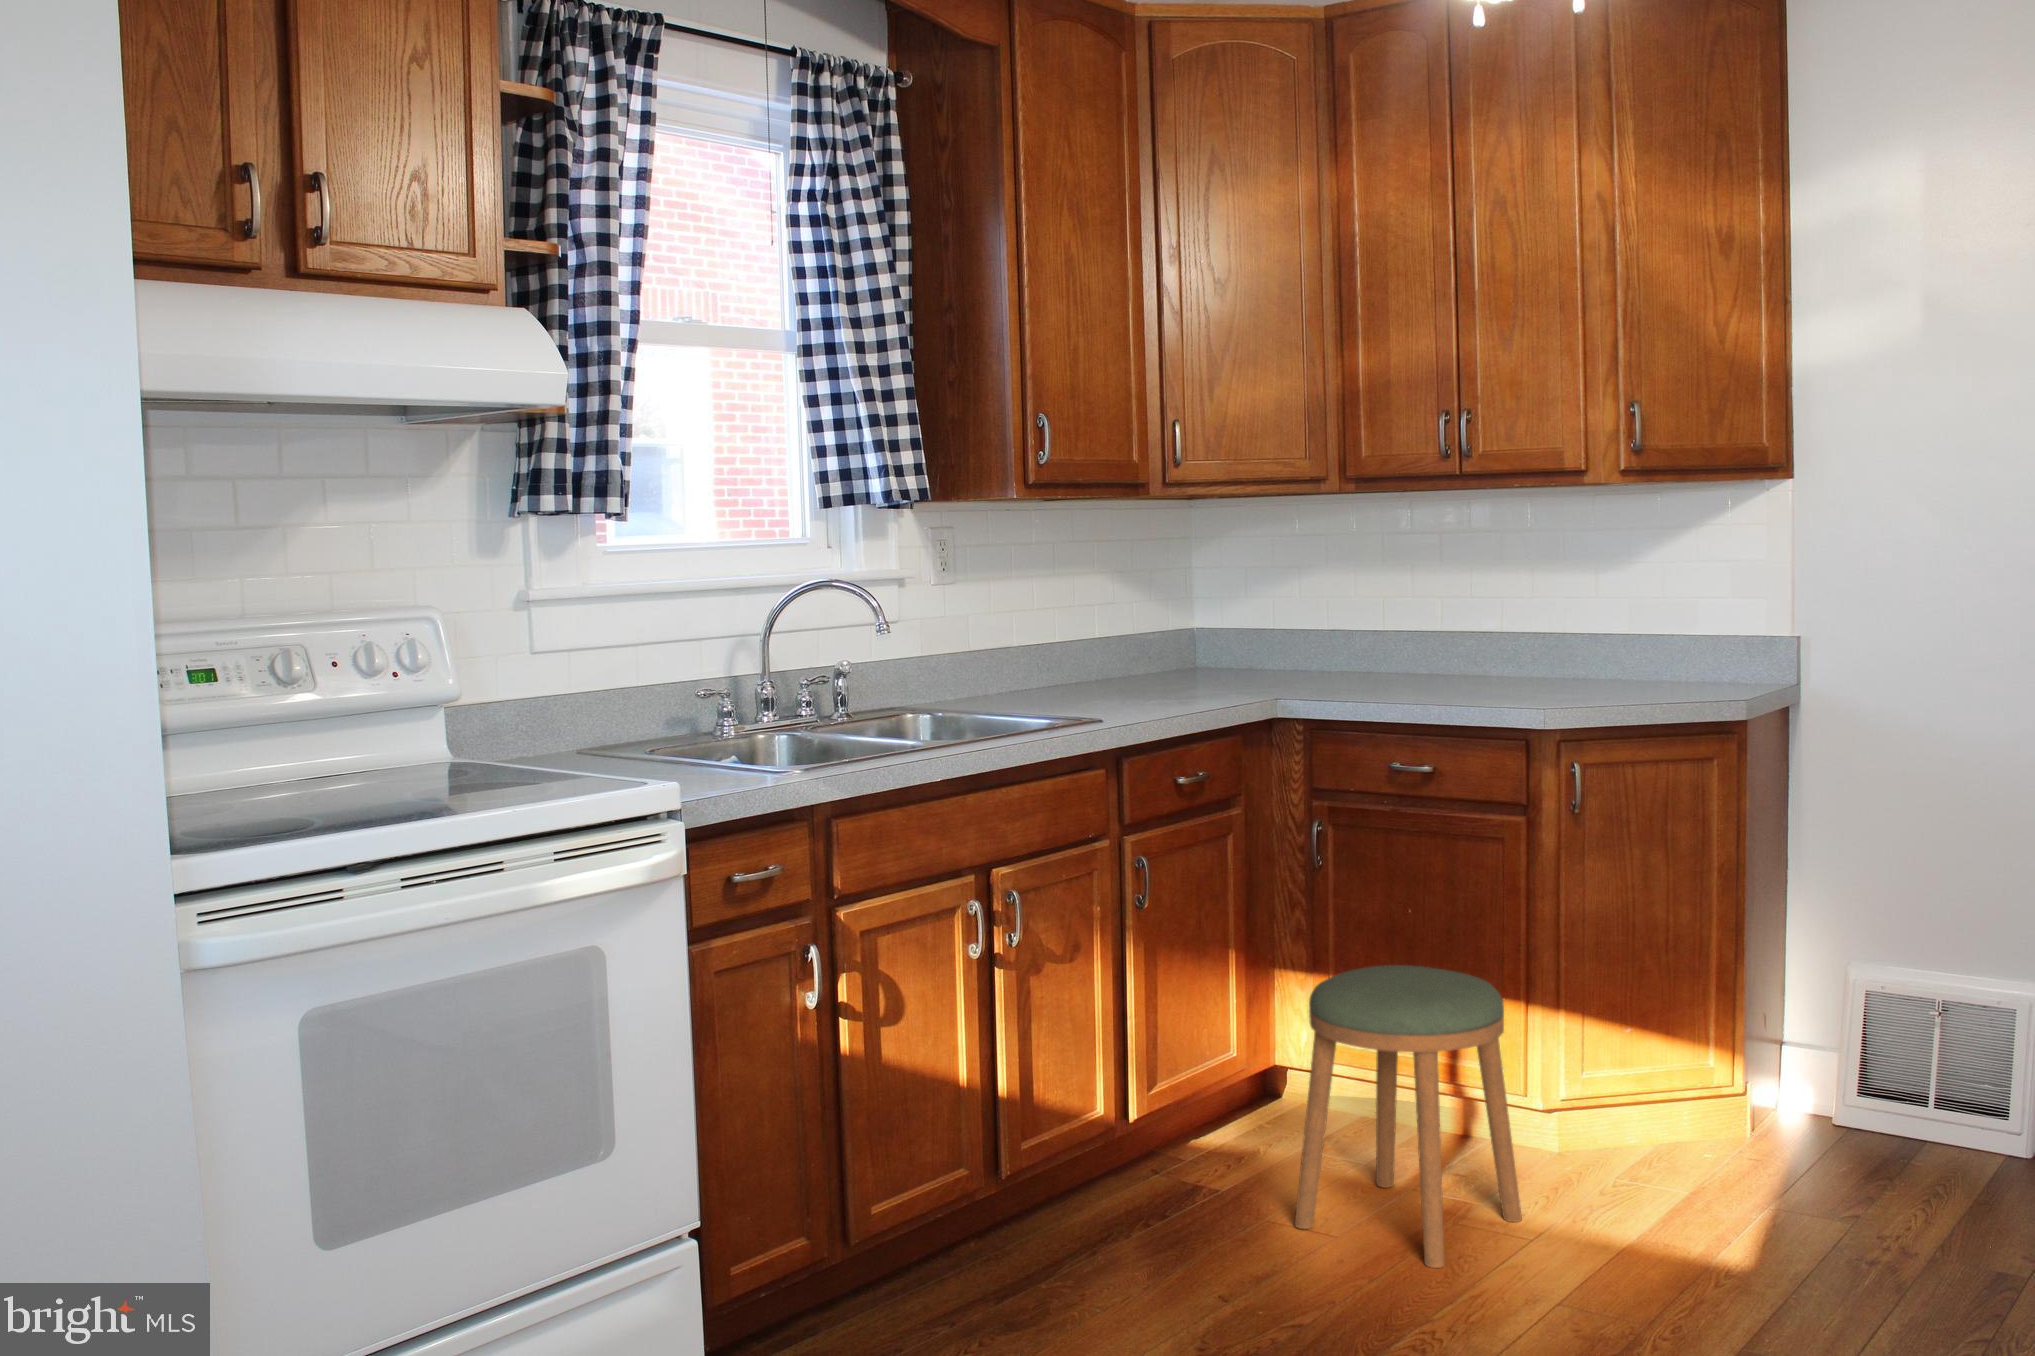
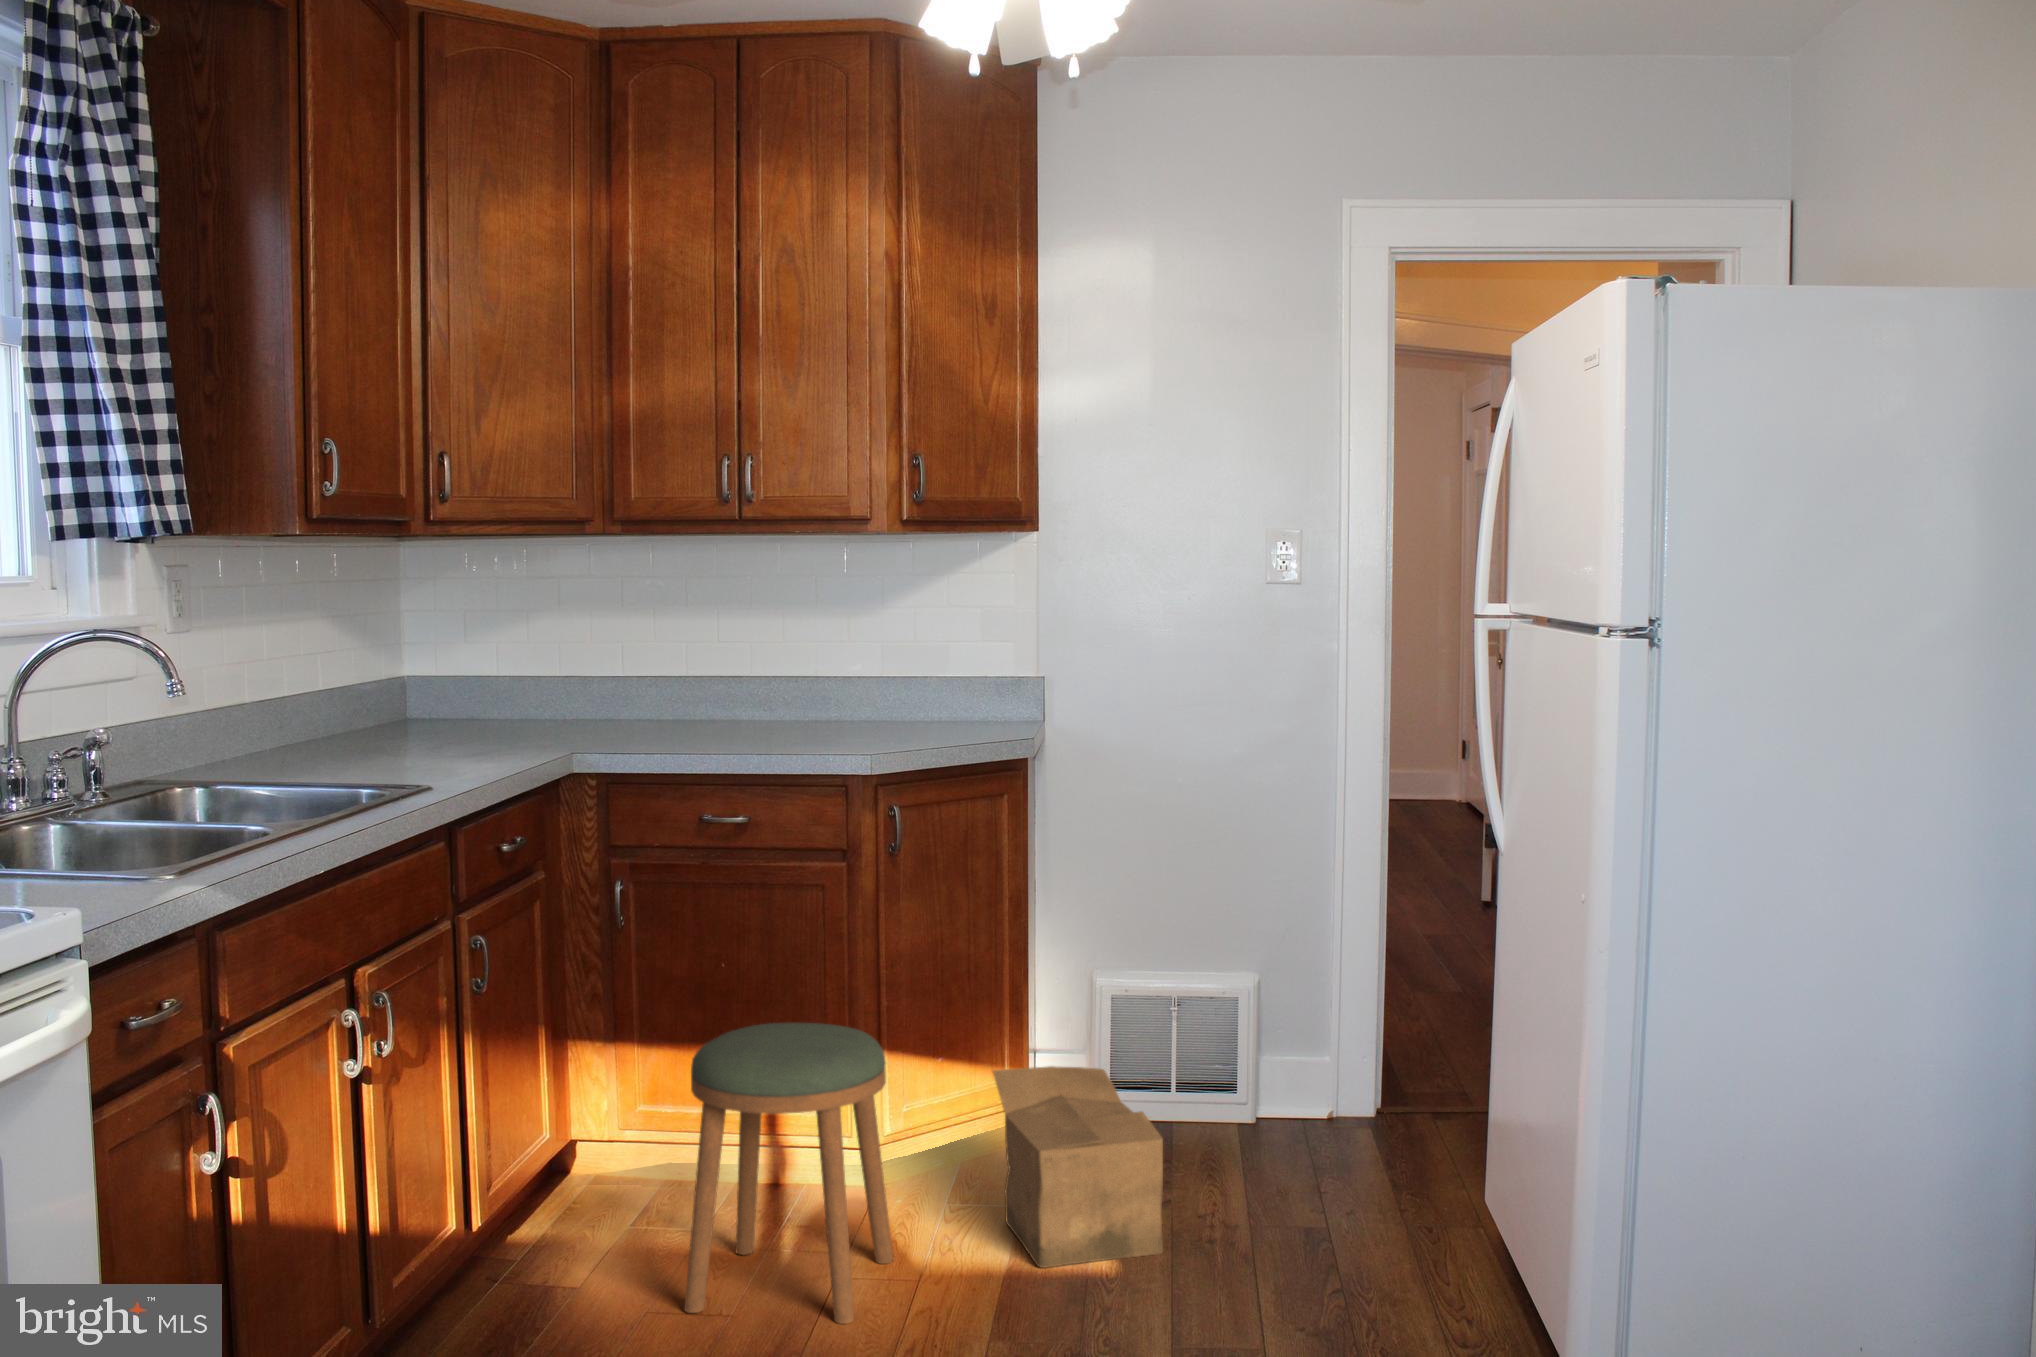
cardboard box: none [1660,1045,1822,1271] -> present [993,1066,1163,1268]

